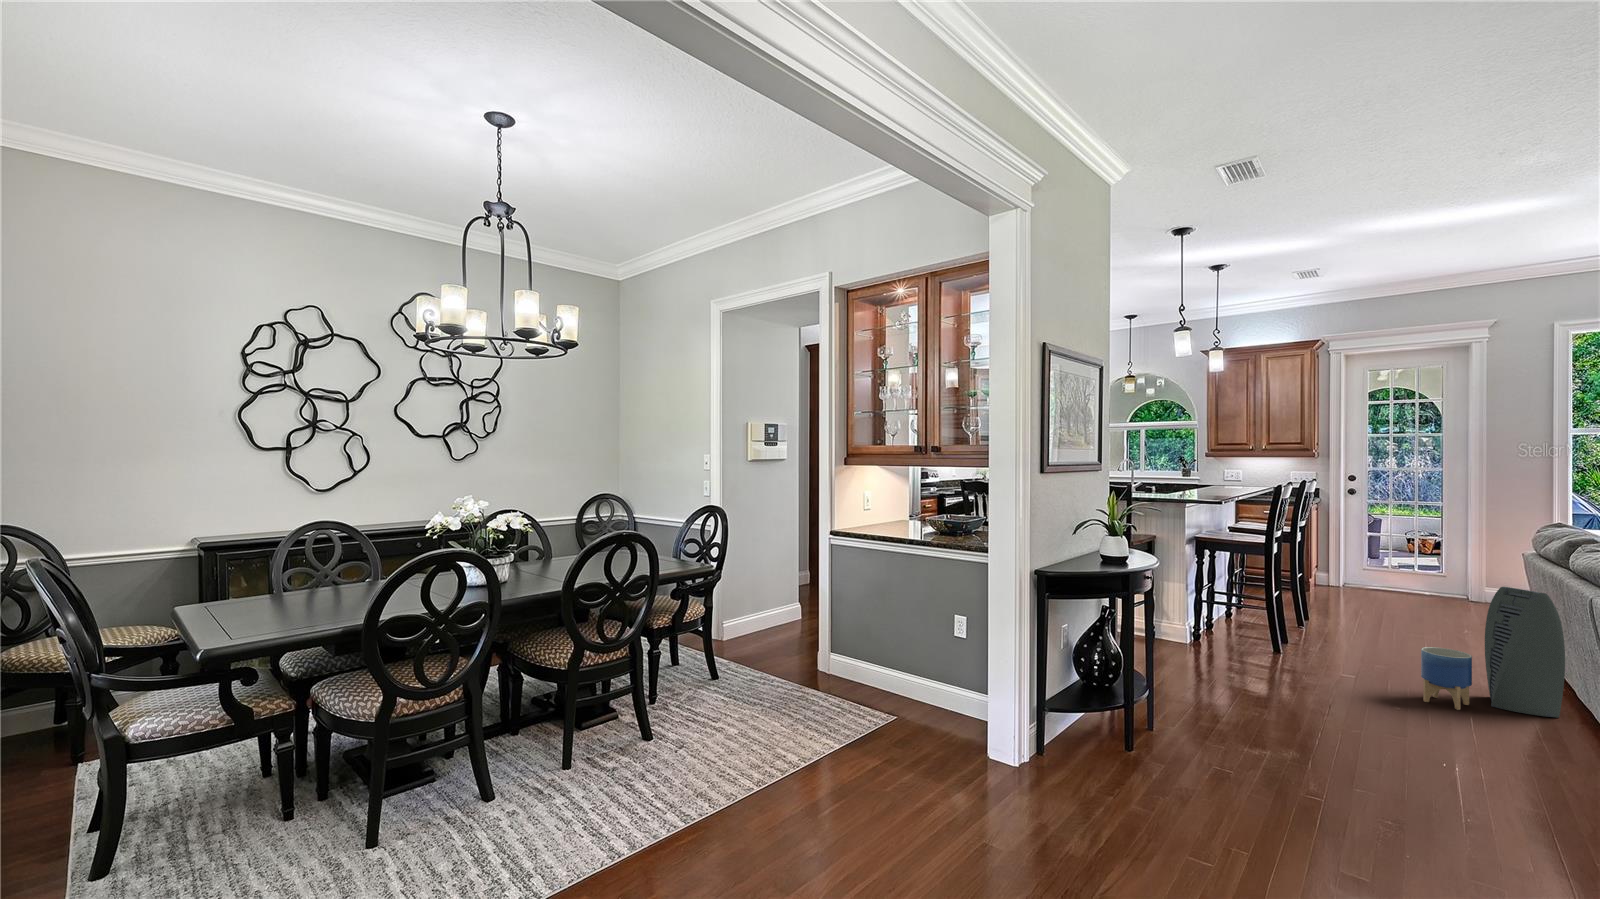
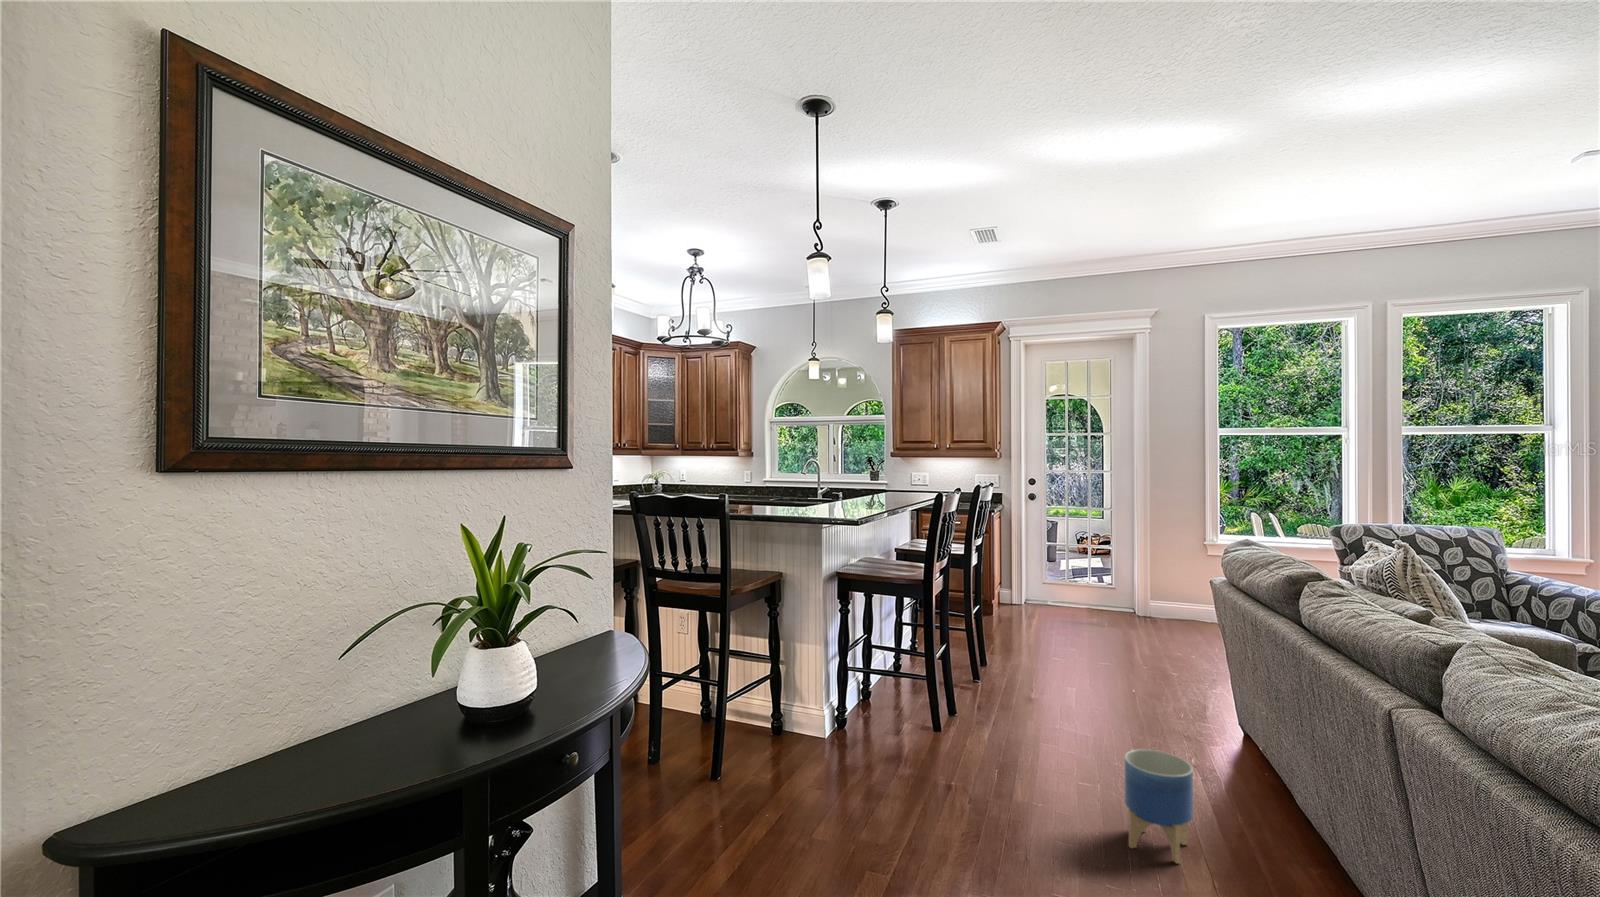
air purifier: present [1485,587,1565,718] -> none [1200,644,1309,857]

